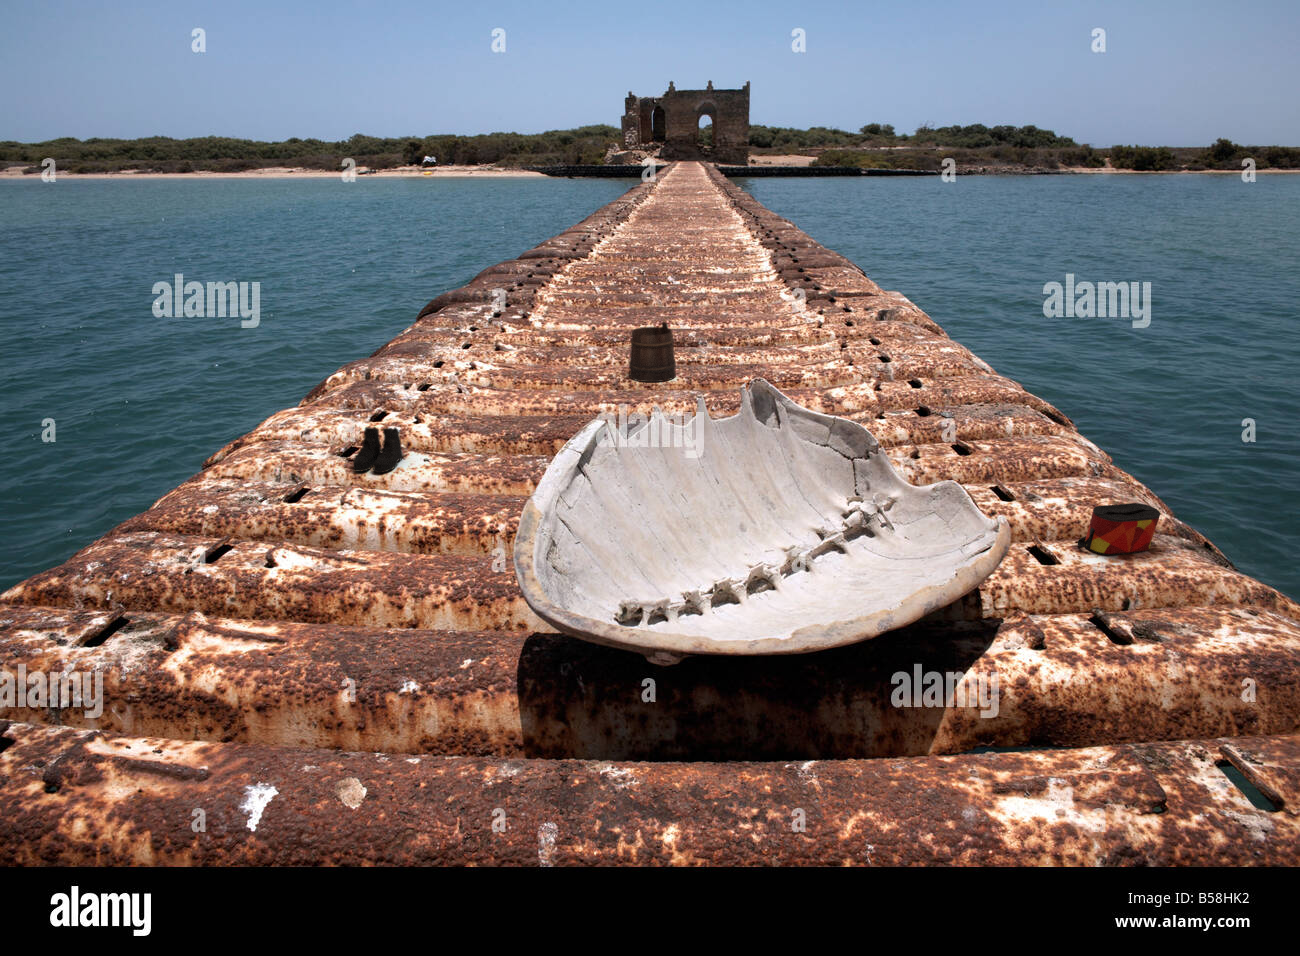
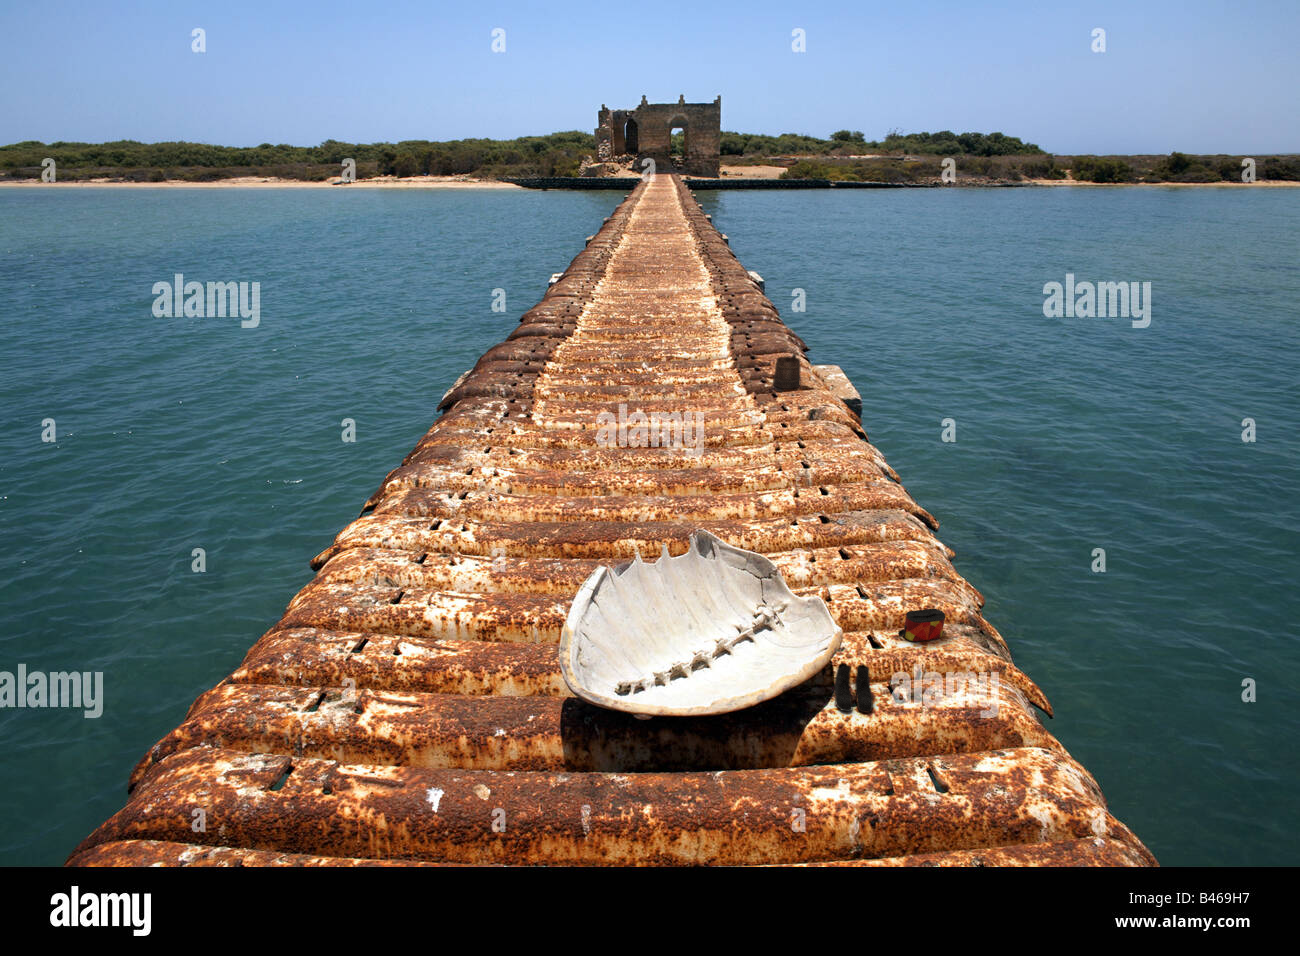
bucket: present [629,322,676,382] -> present [773,354,801,389]
boots: present [353,427,403,473] -> present [835,662,873,713]

